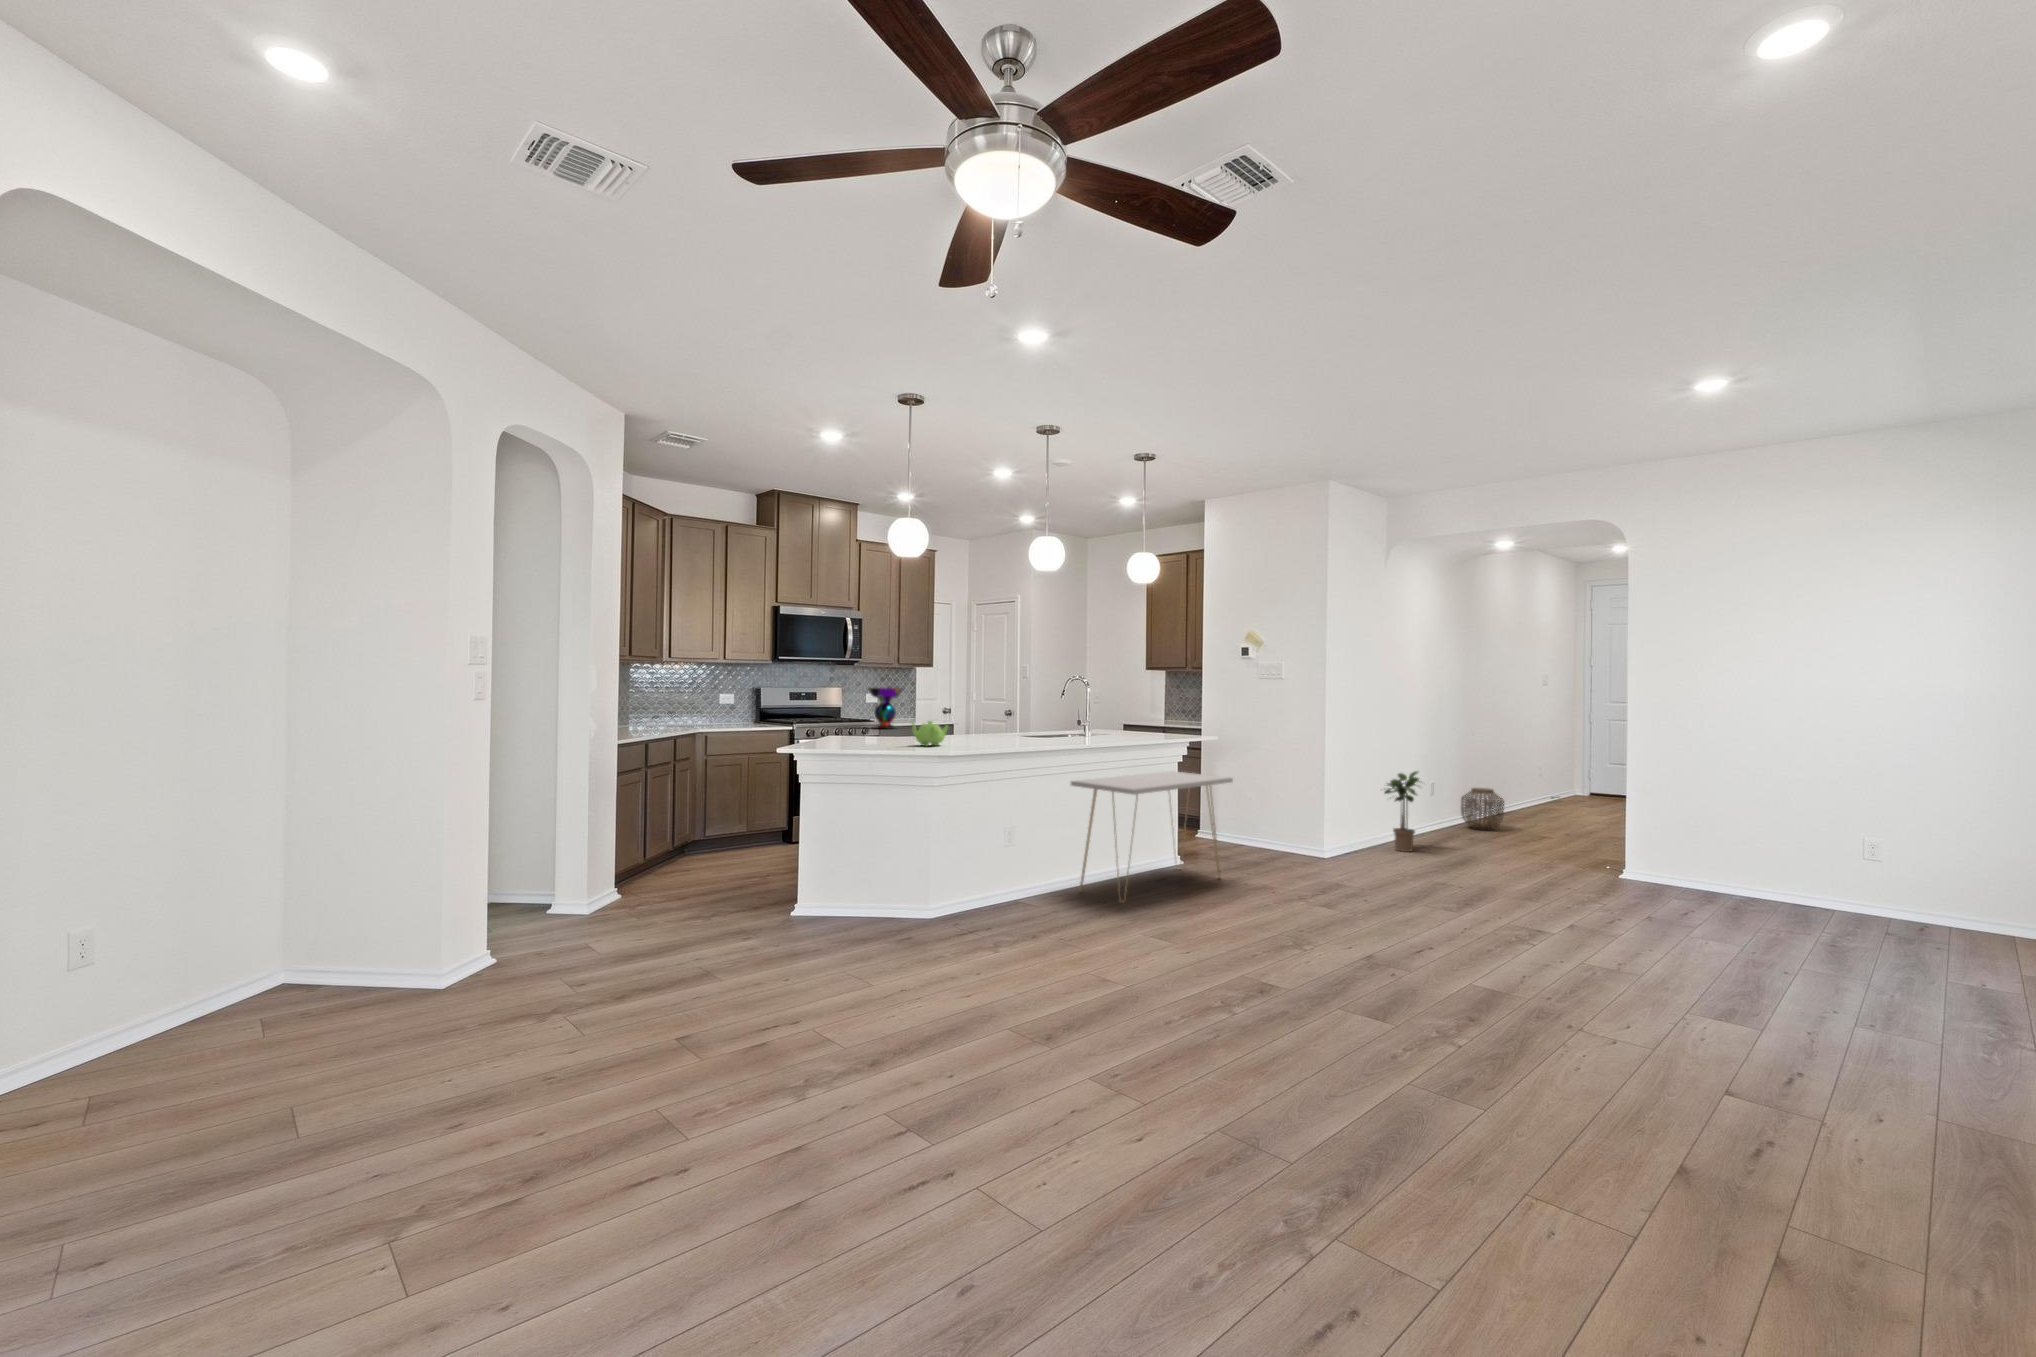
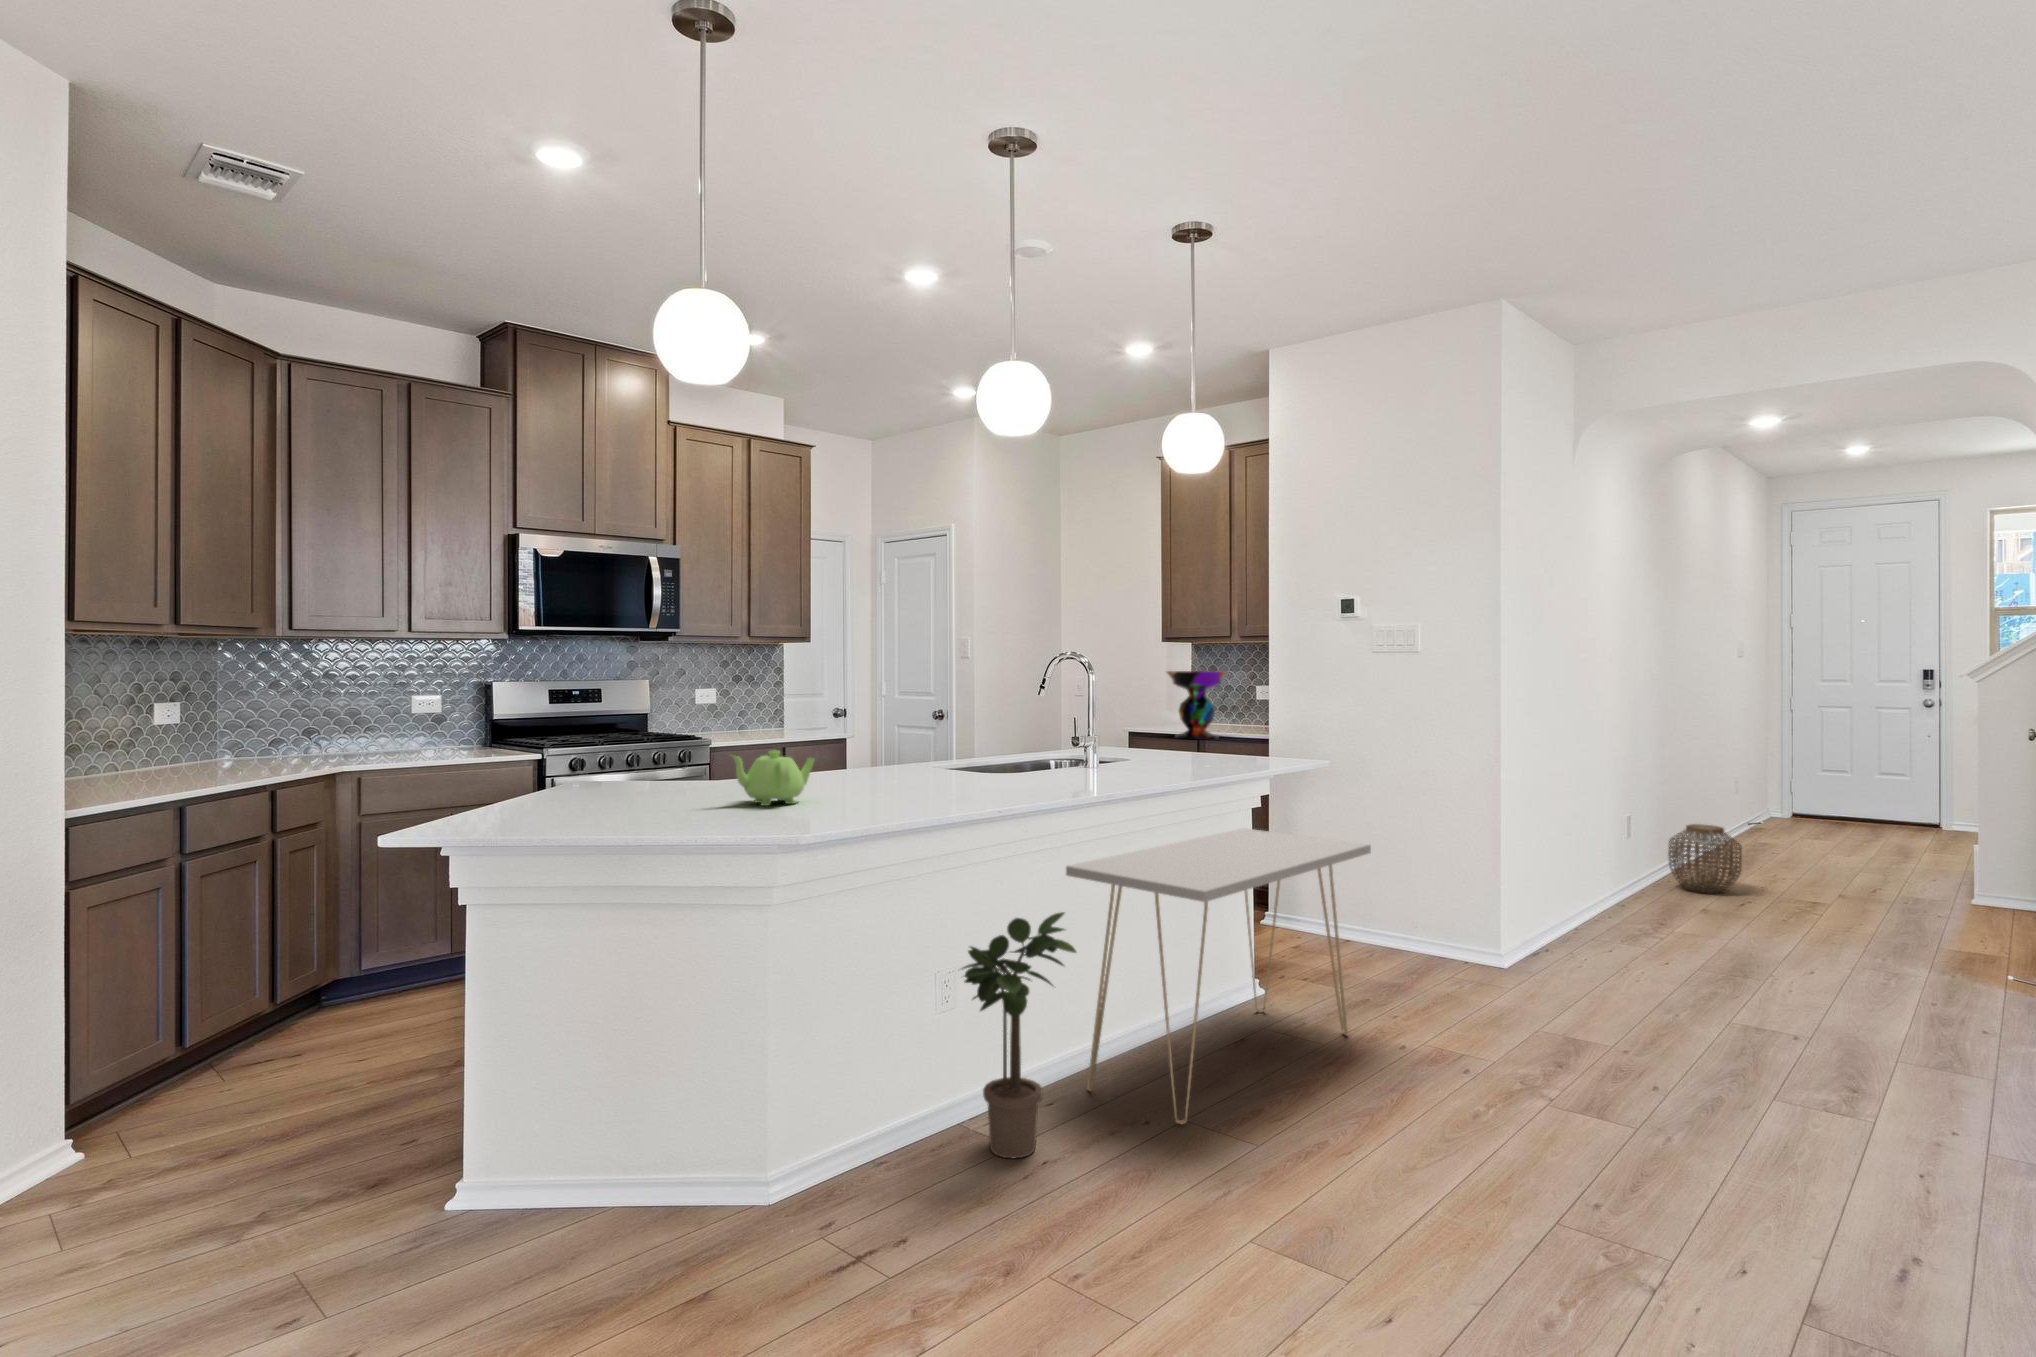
decorative bowl: present [868,687,903,729] -> present [1167,671,1227,739]
potted plant: present [1385,771,1419,852] -> present [962,912,1076,1158]

